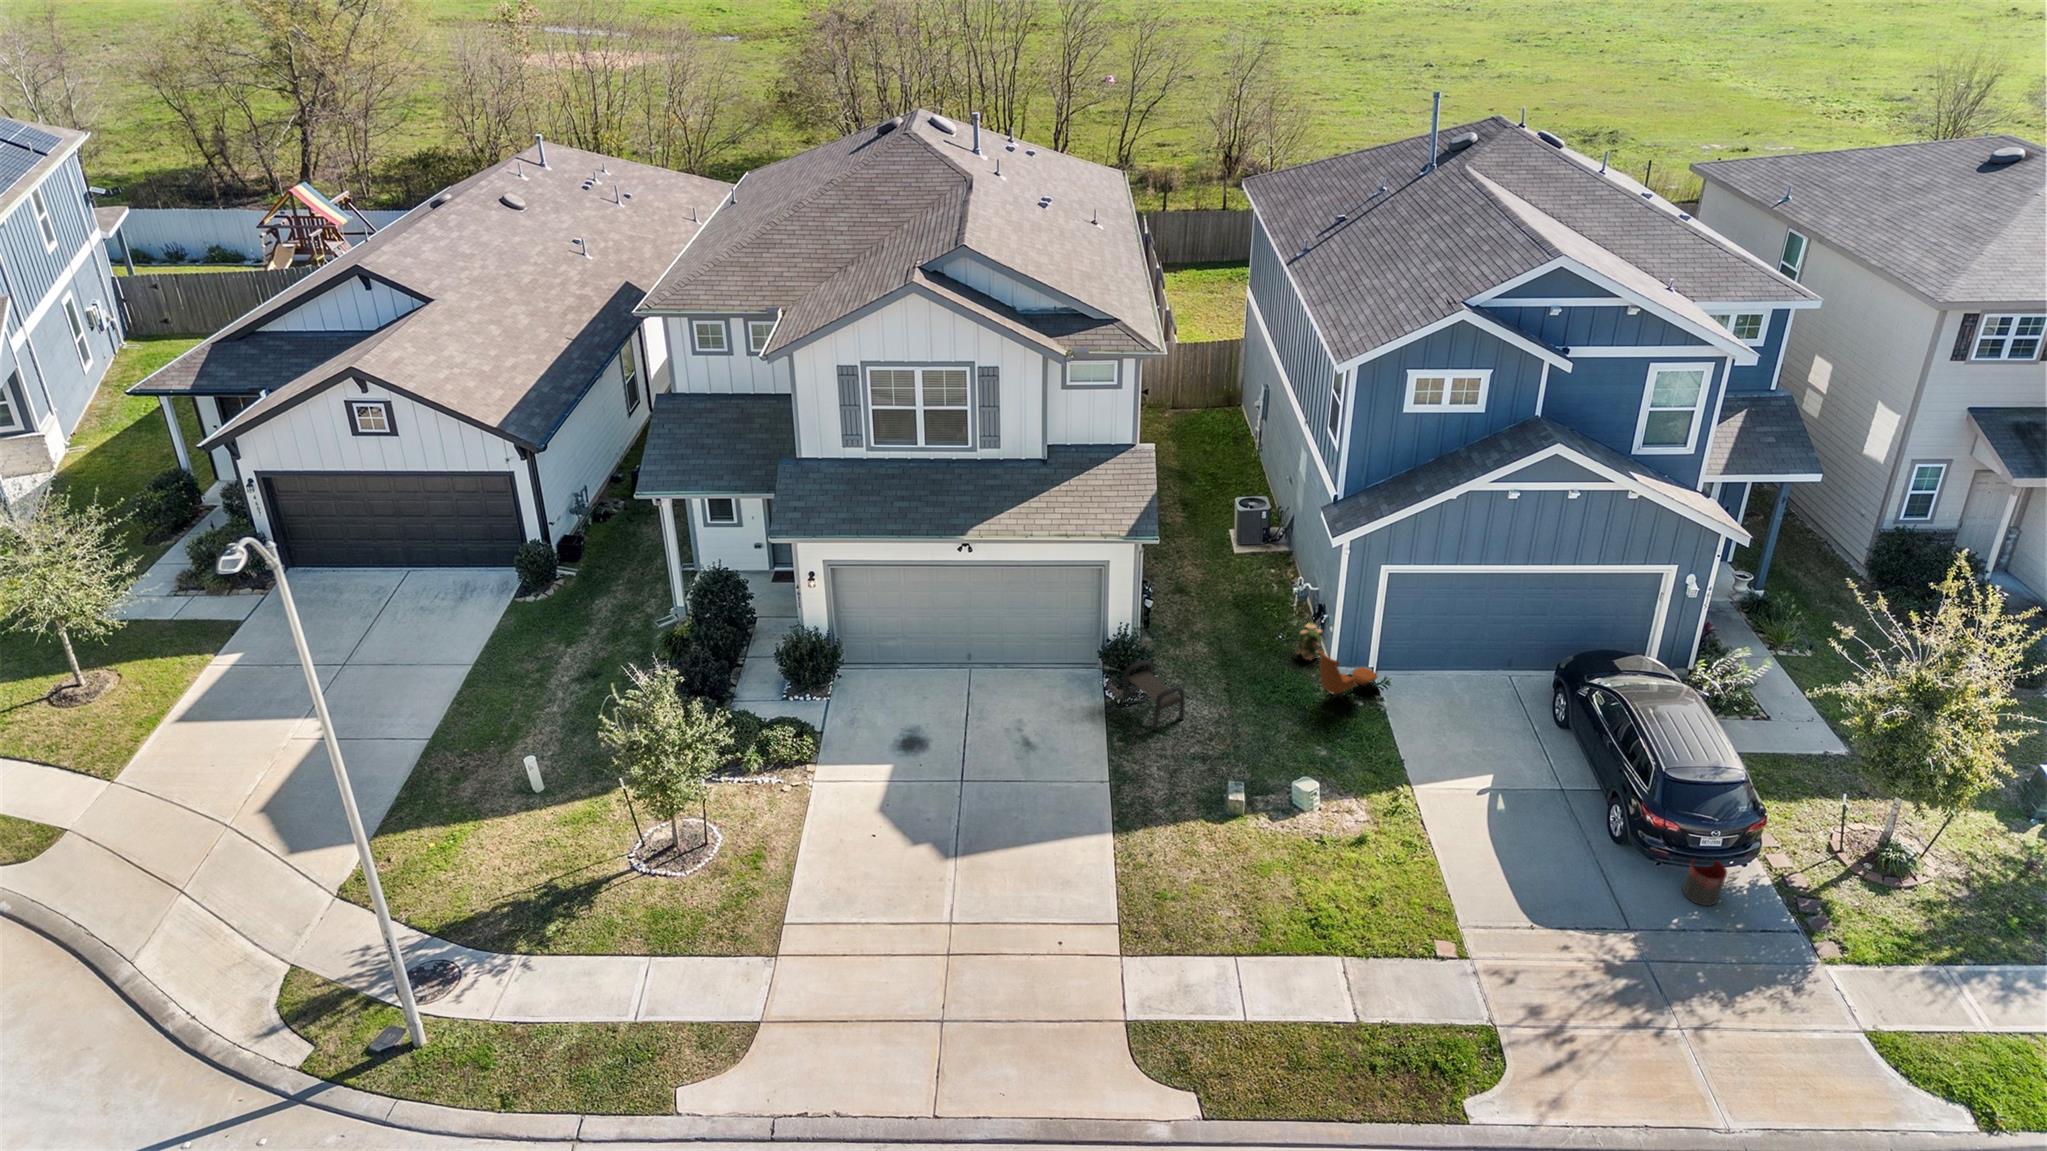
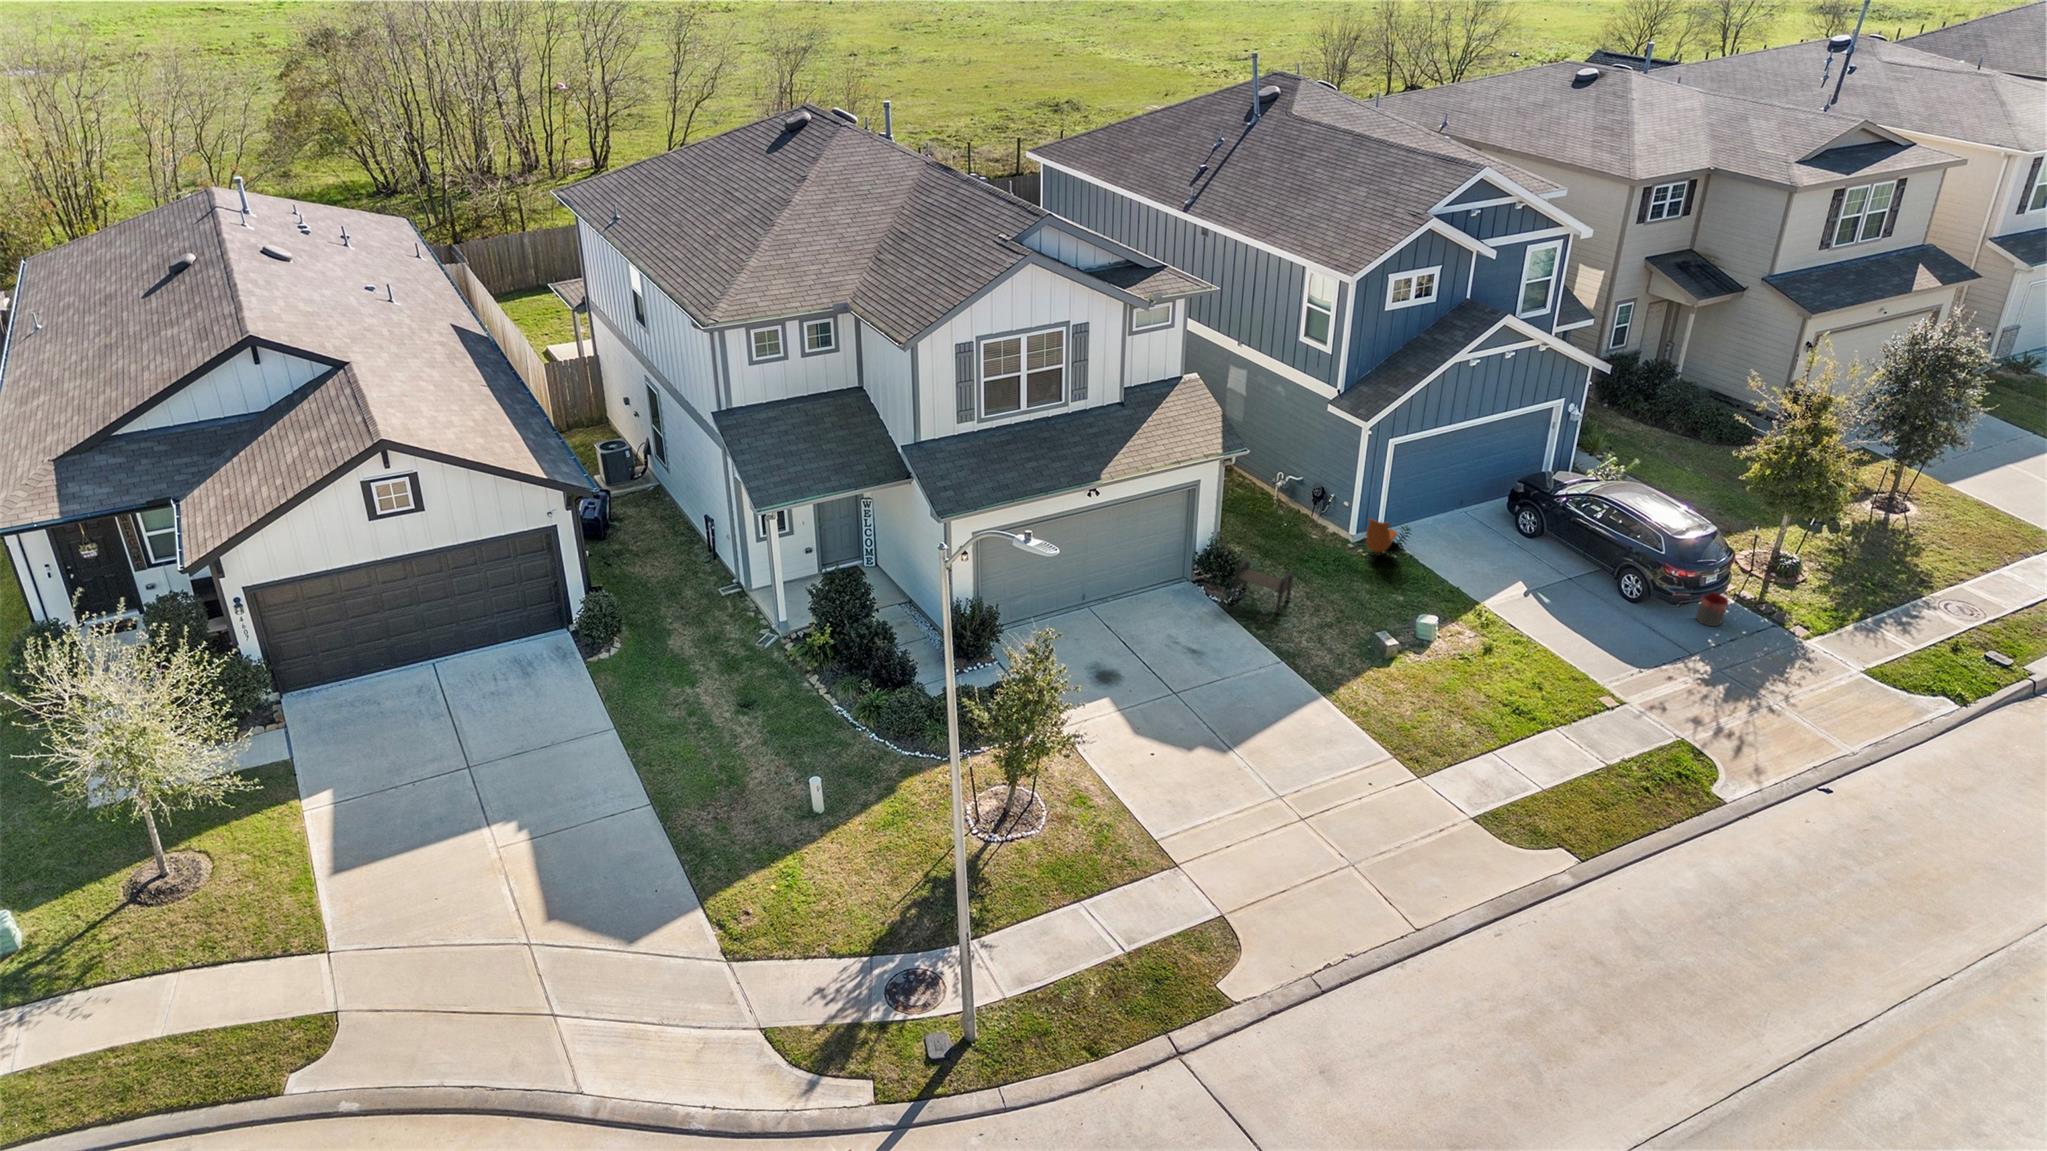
decorative plant: present [1296,622,1323,660] -> none [1319,502,1342,535]

